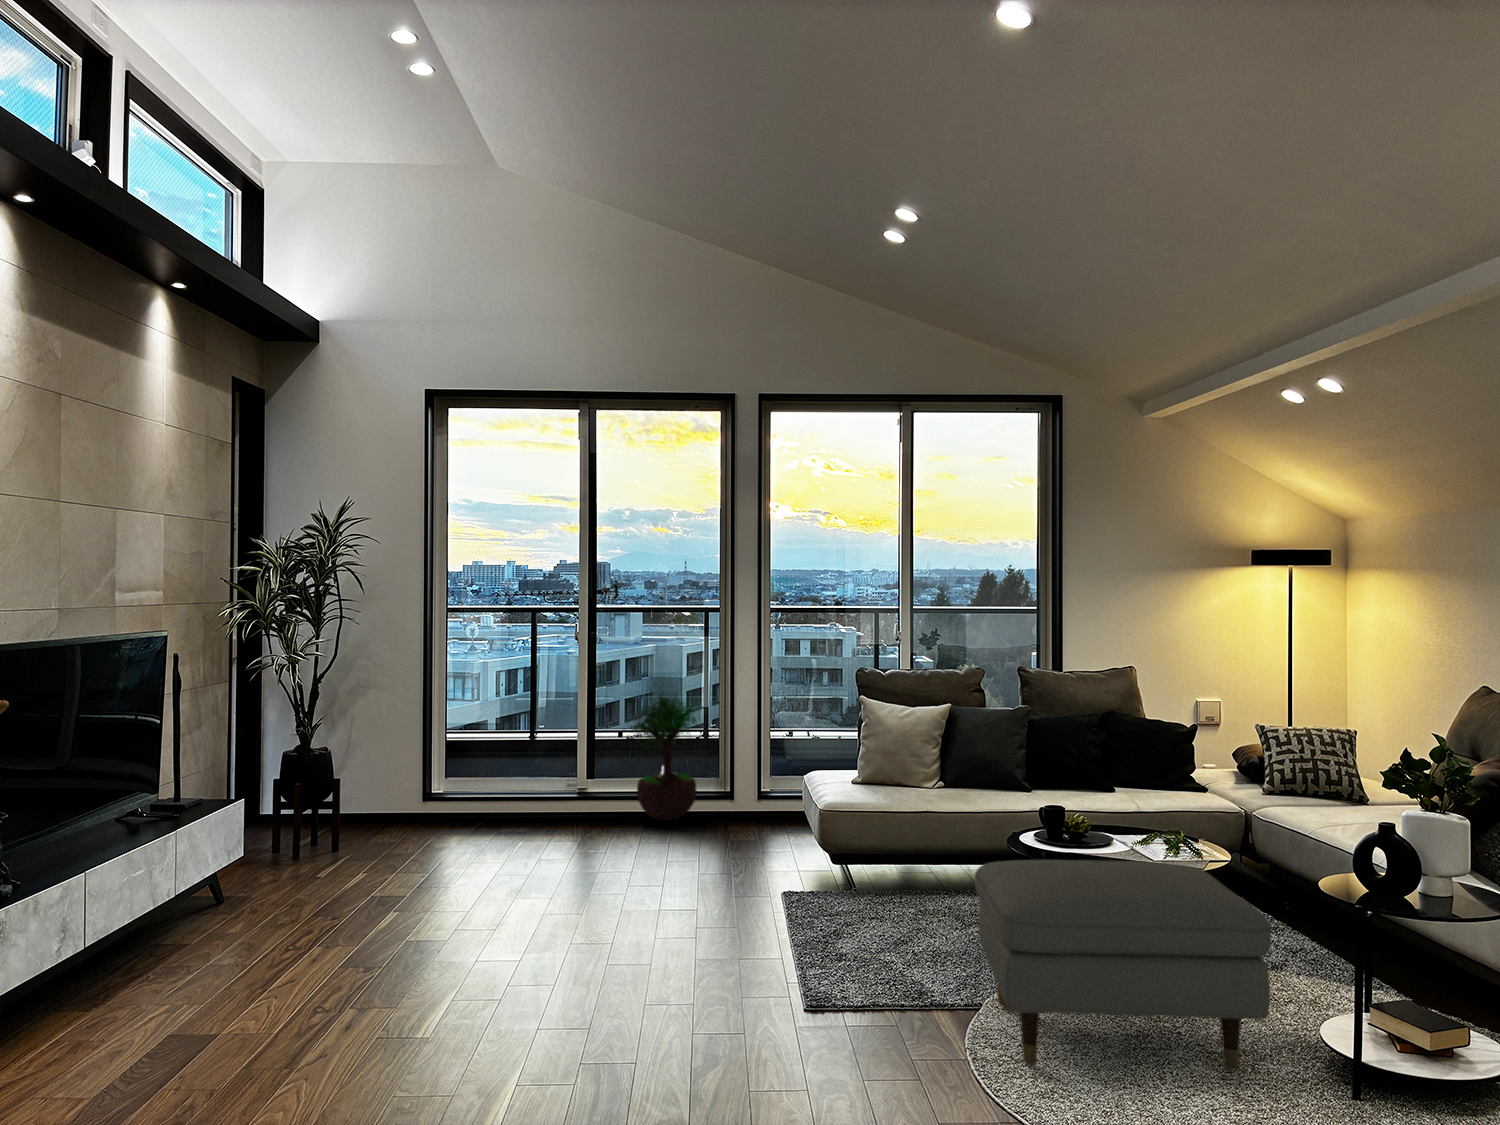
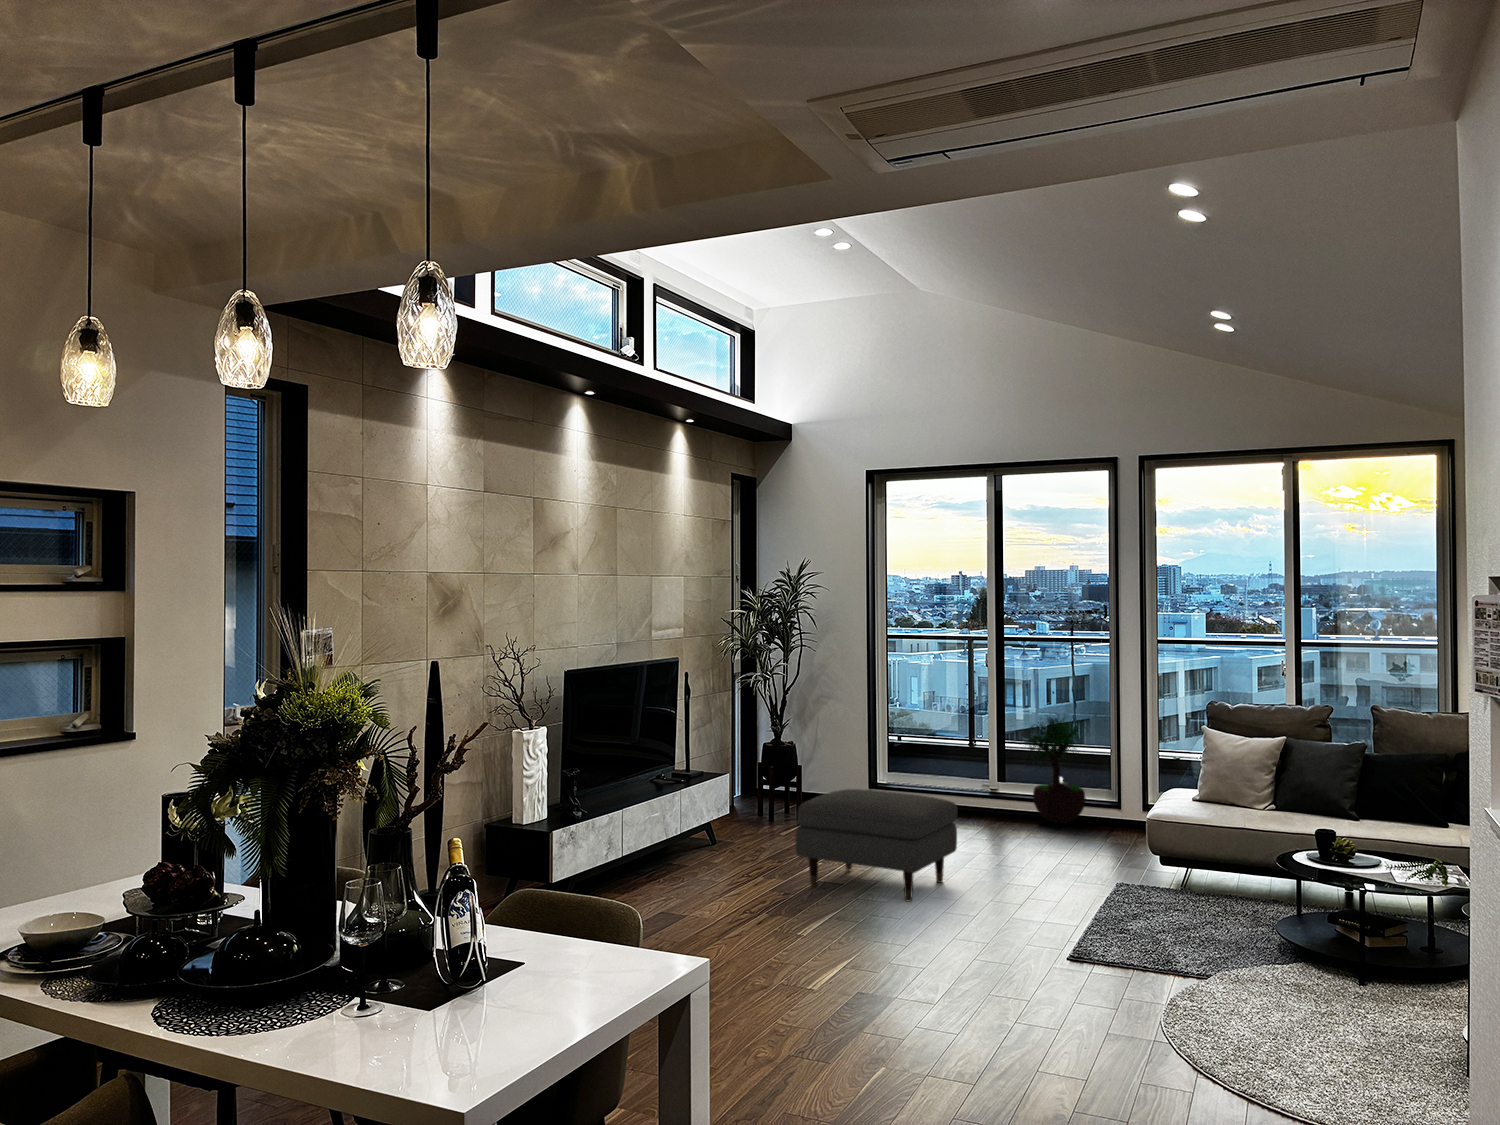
ottoman: present [975,860,1271,1070] -> present [795,789,958,902]

